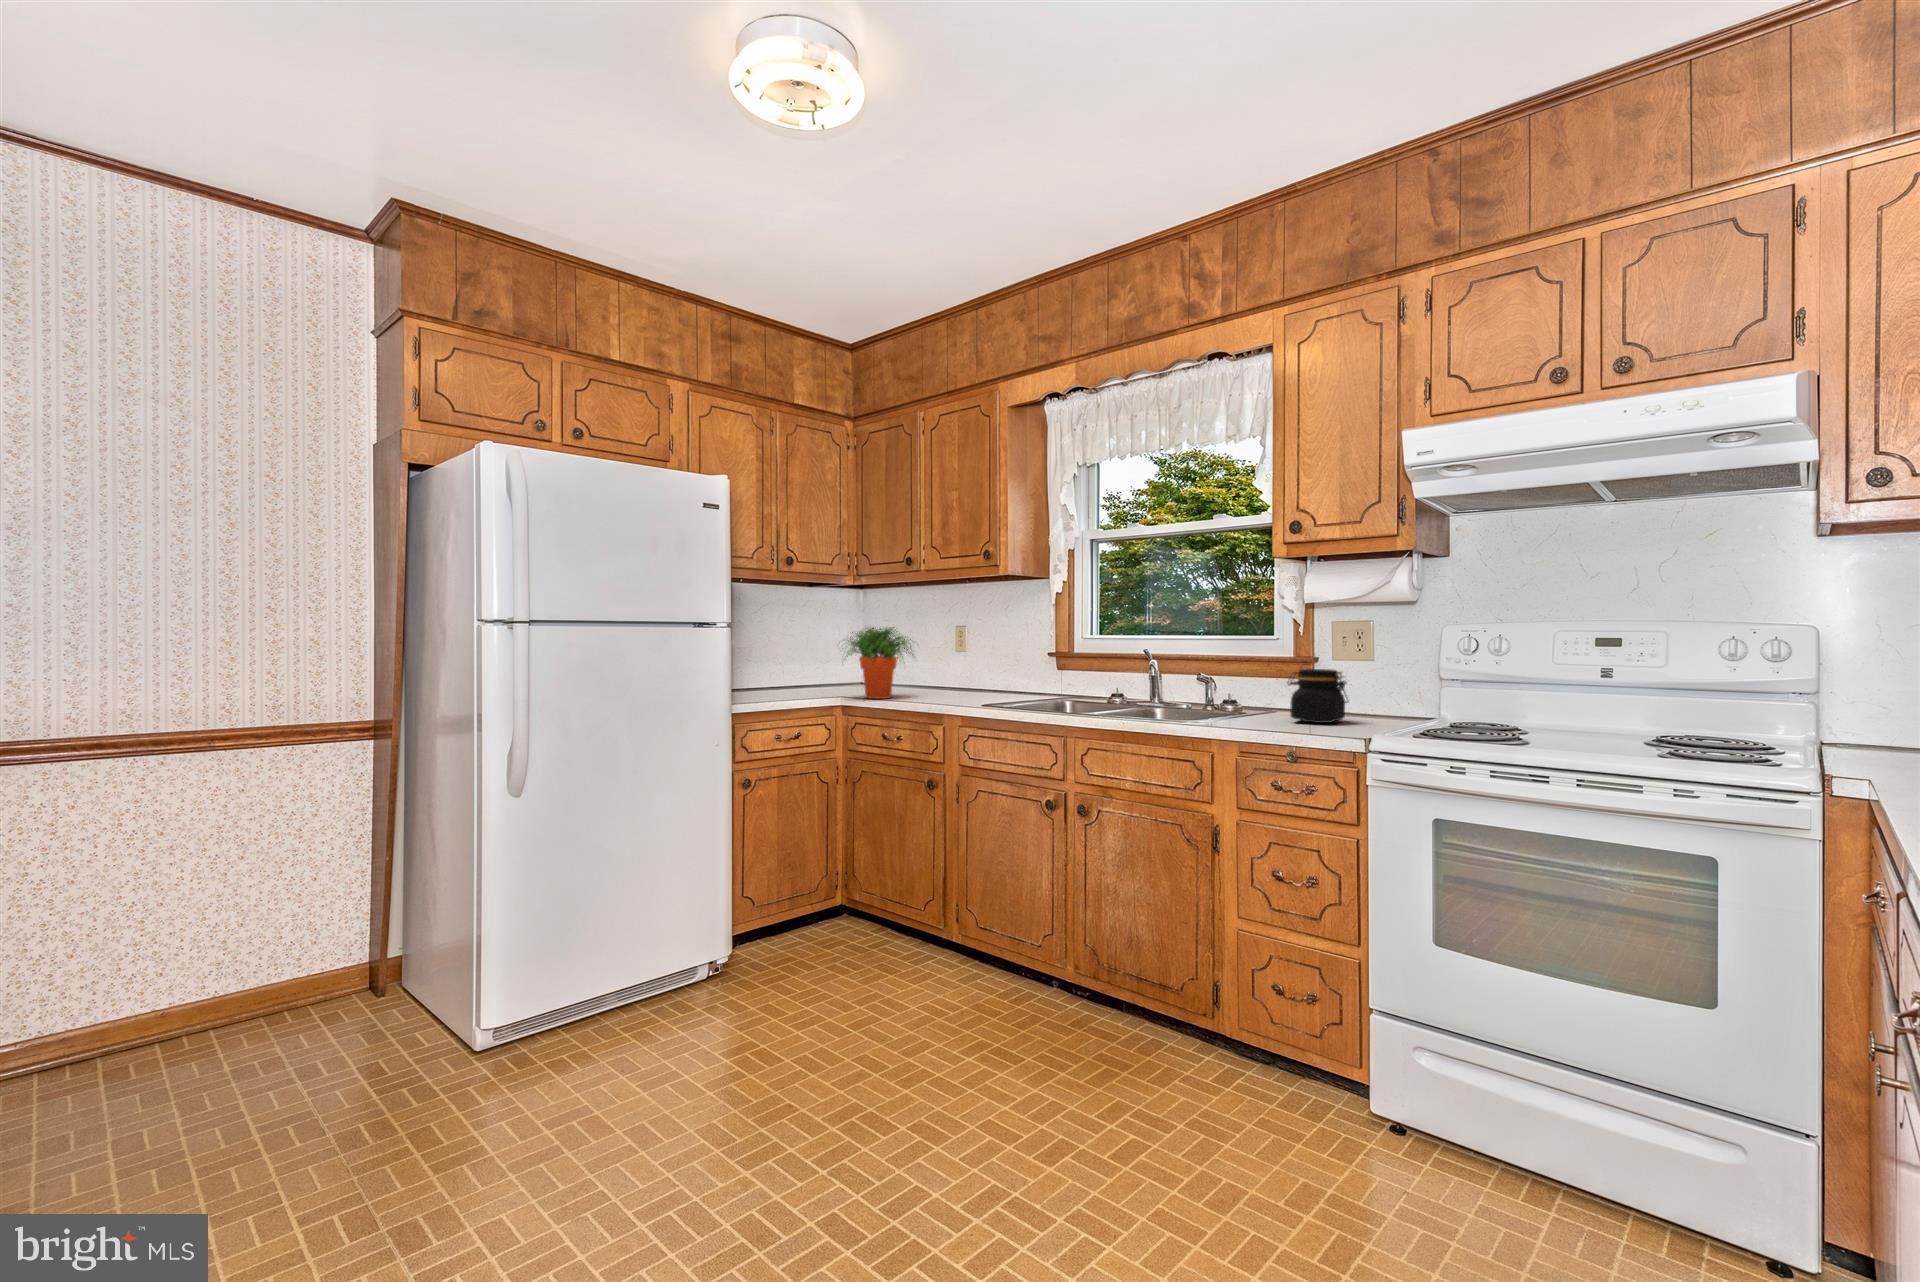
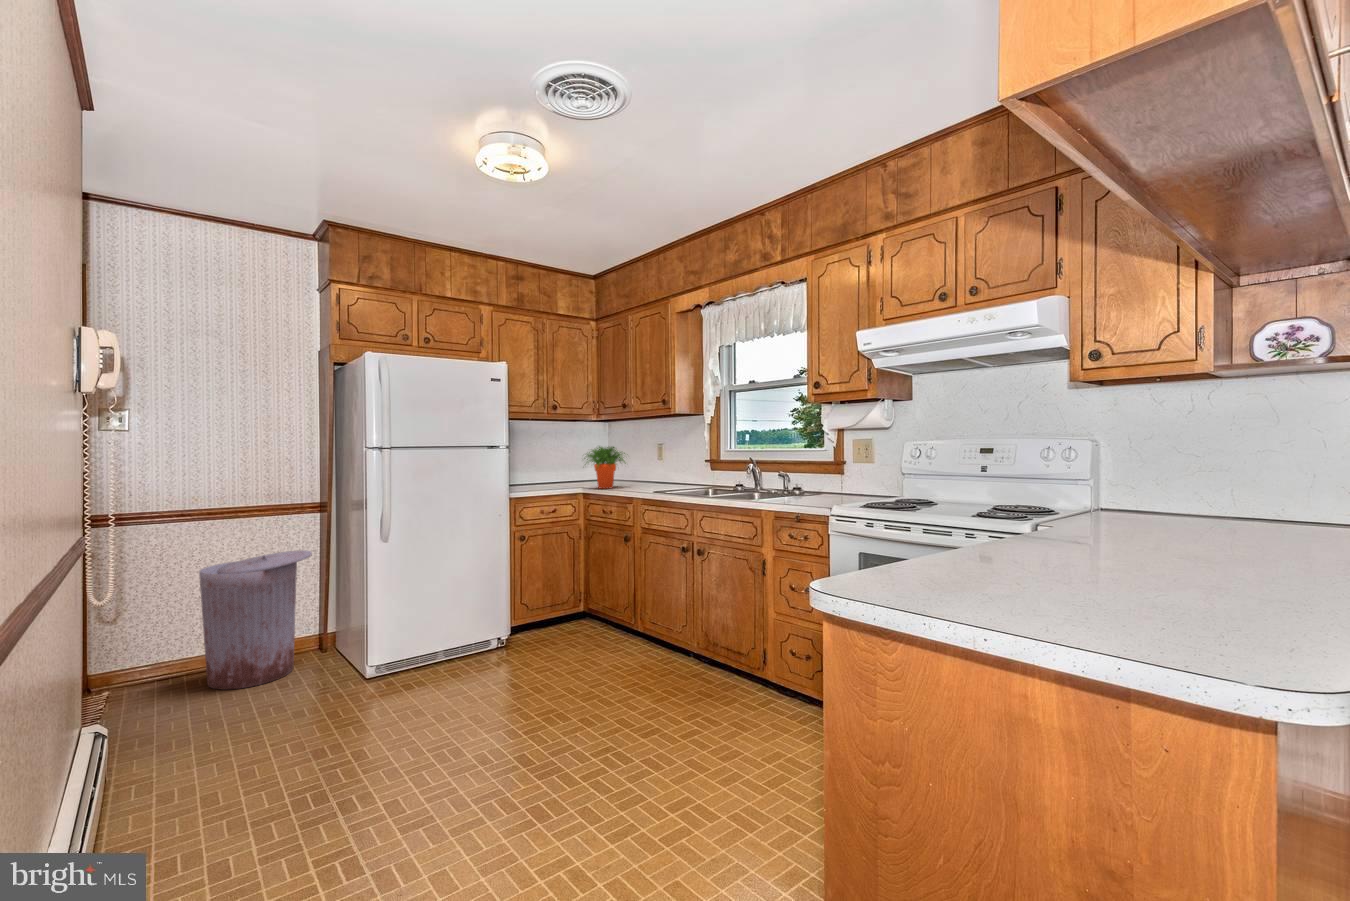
jar: present [1288,669,1348,723] -> none [812,469,845,501]
trash can: none [142,811,365,1083] -> present [199,550,312,690]

